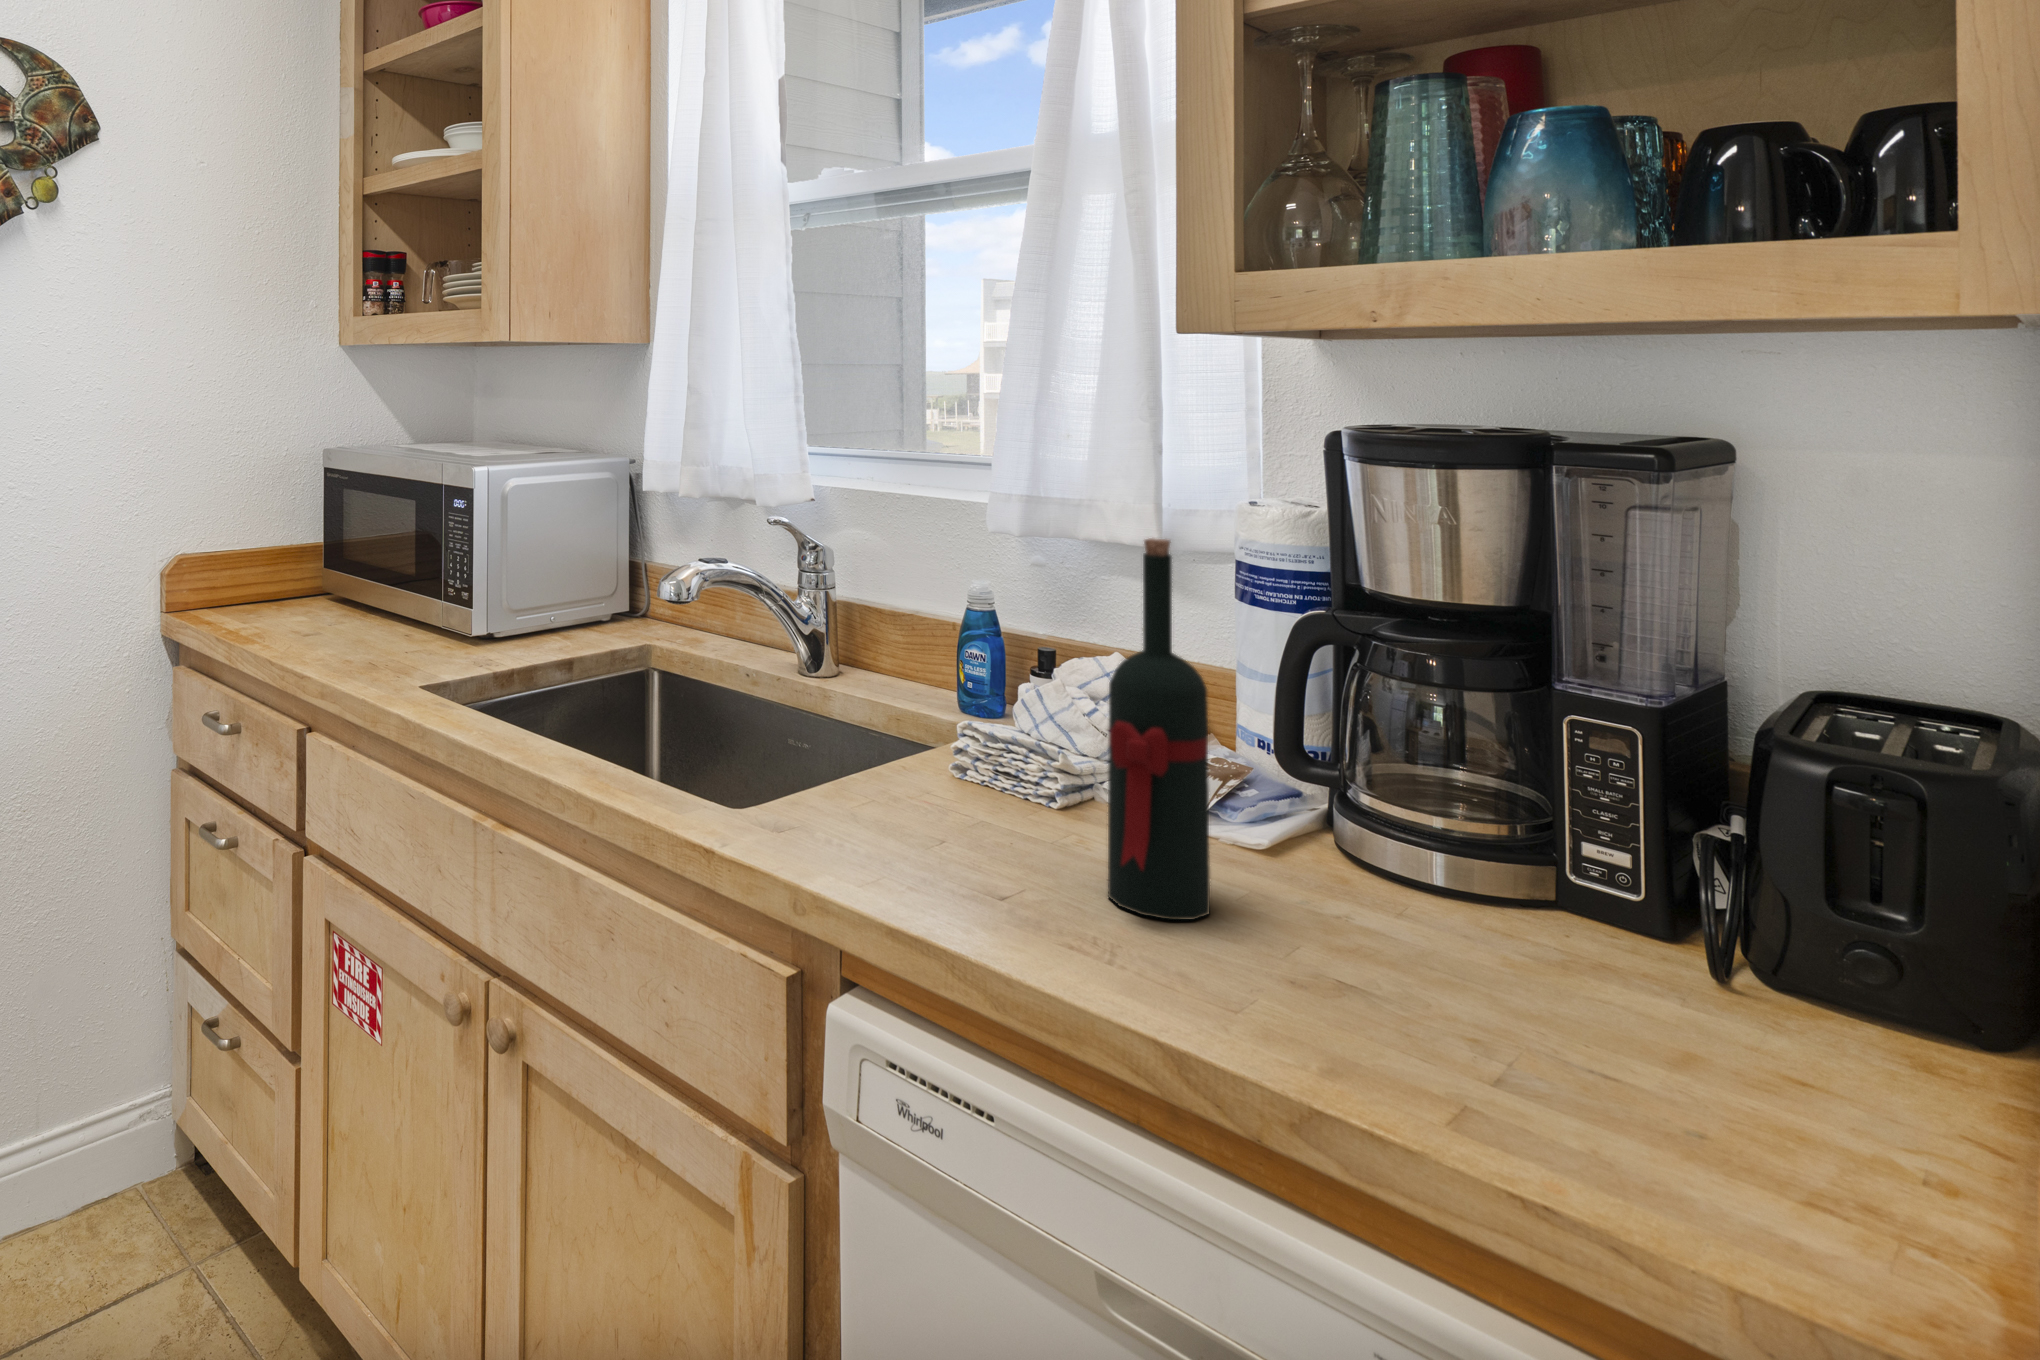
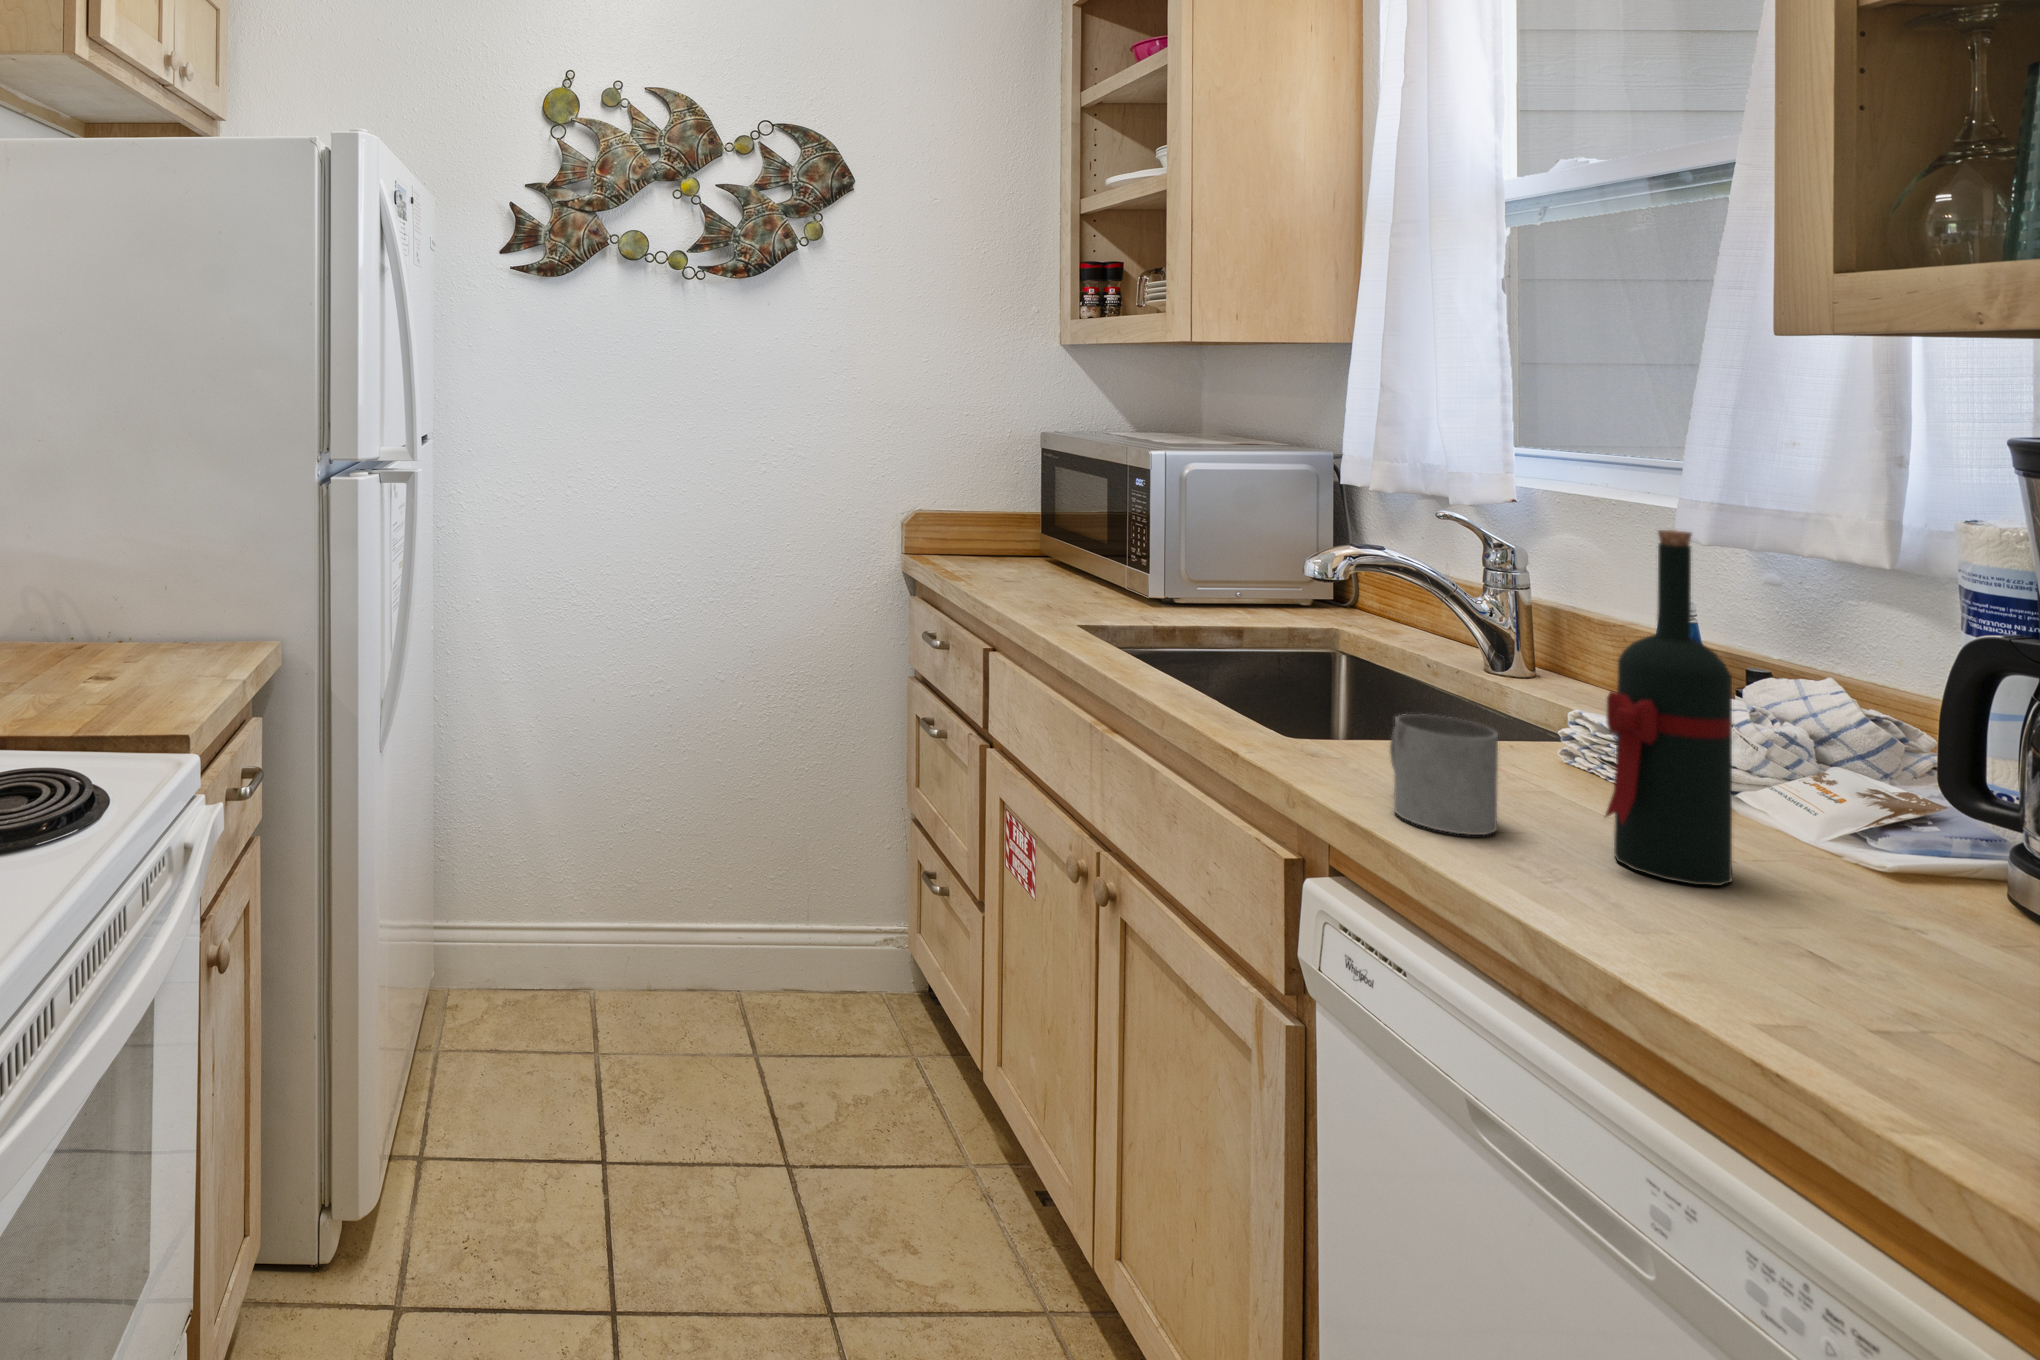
mug: none [879,769,1006,912] -> present [1390,714,1498,835]

